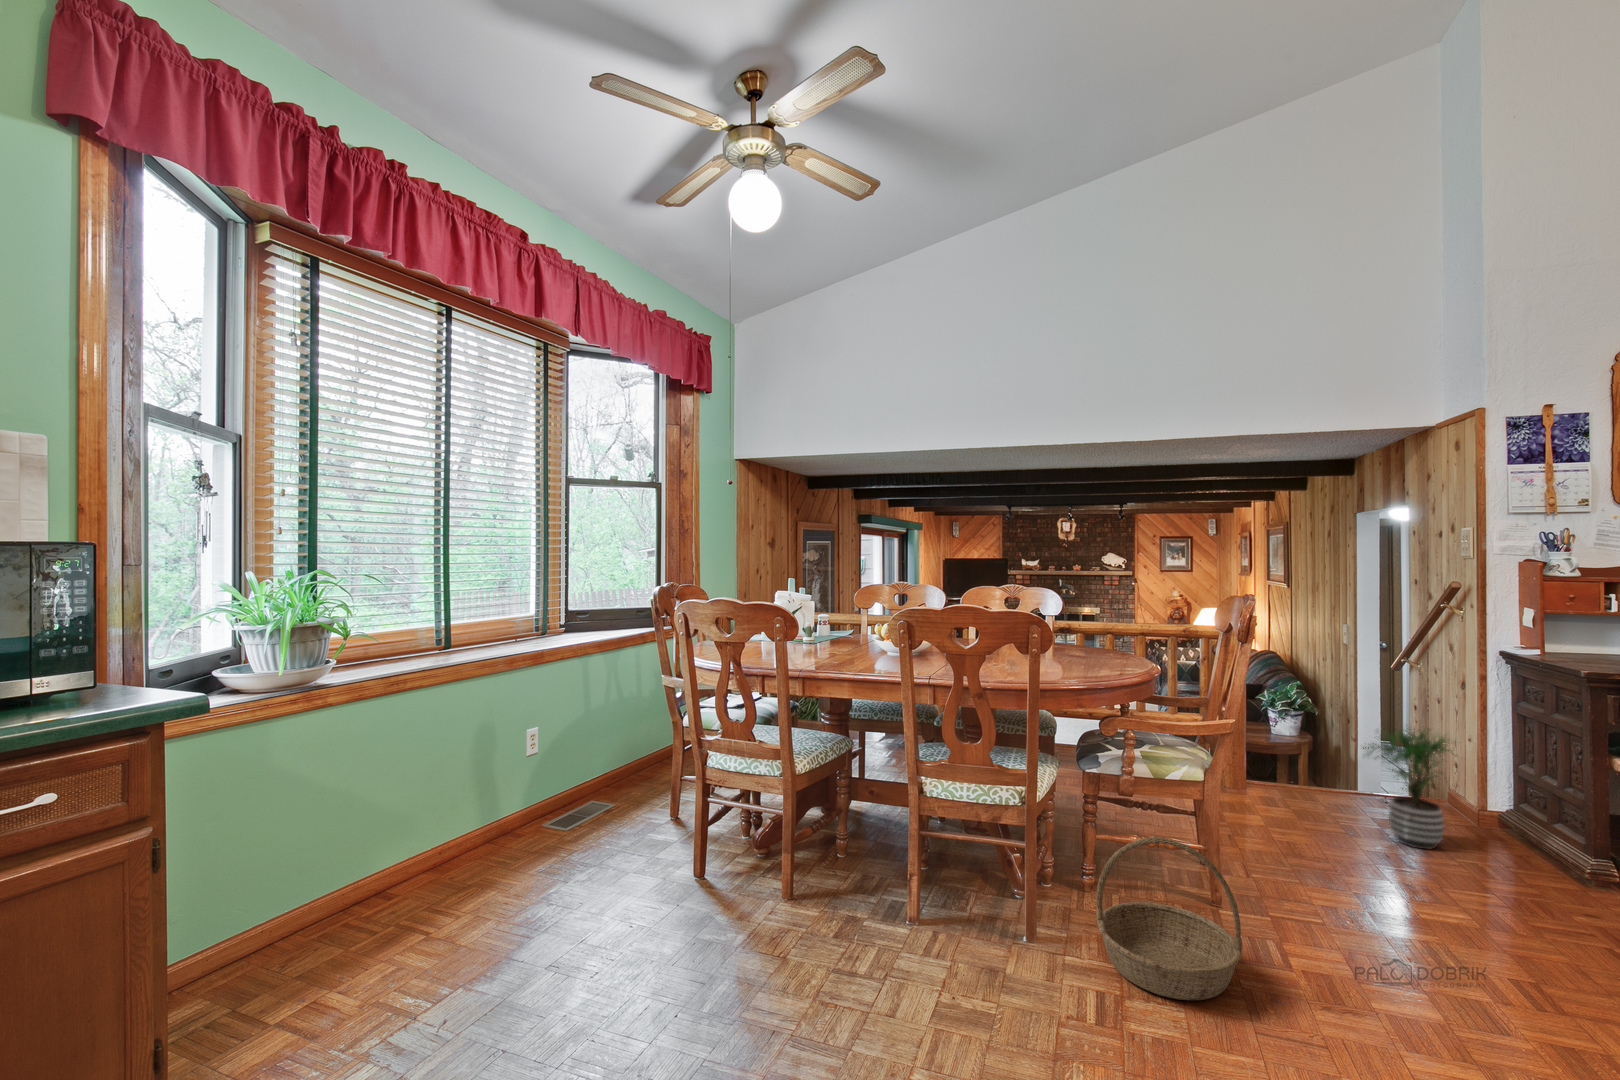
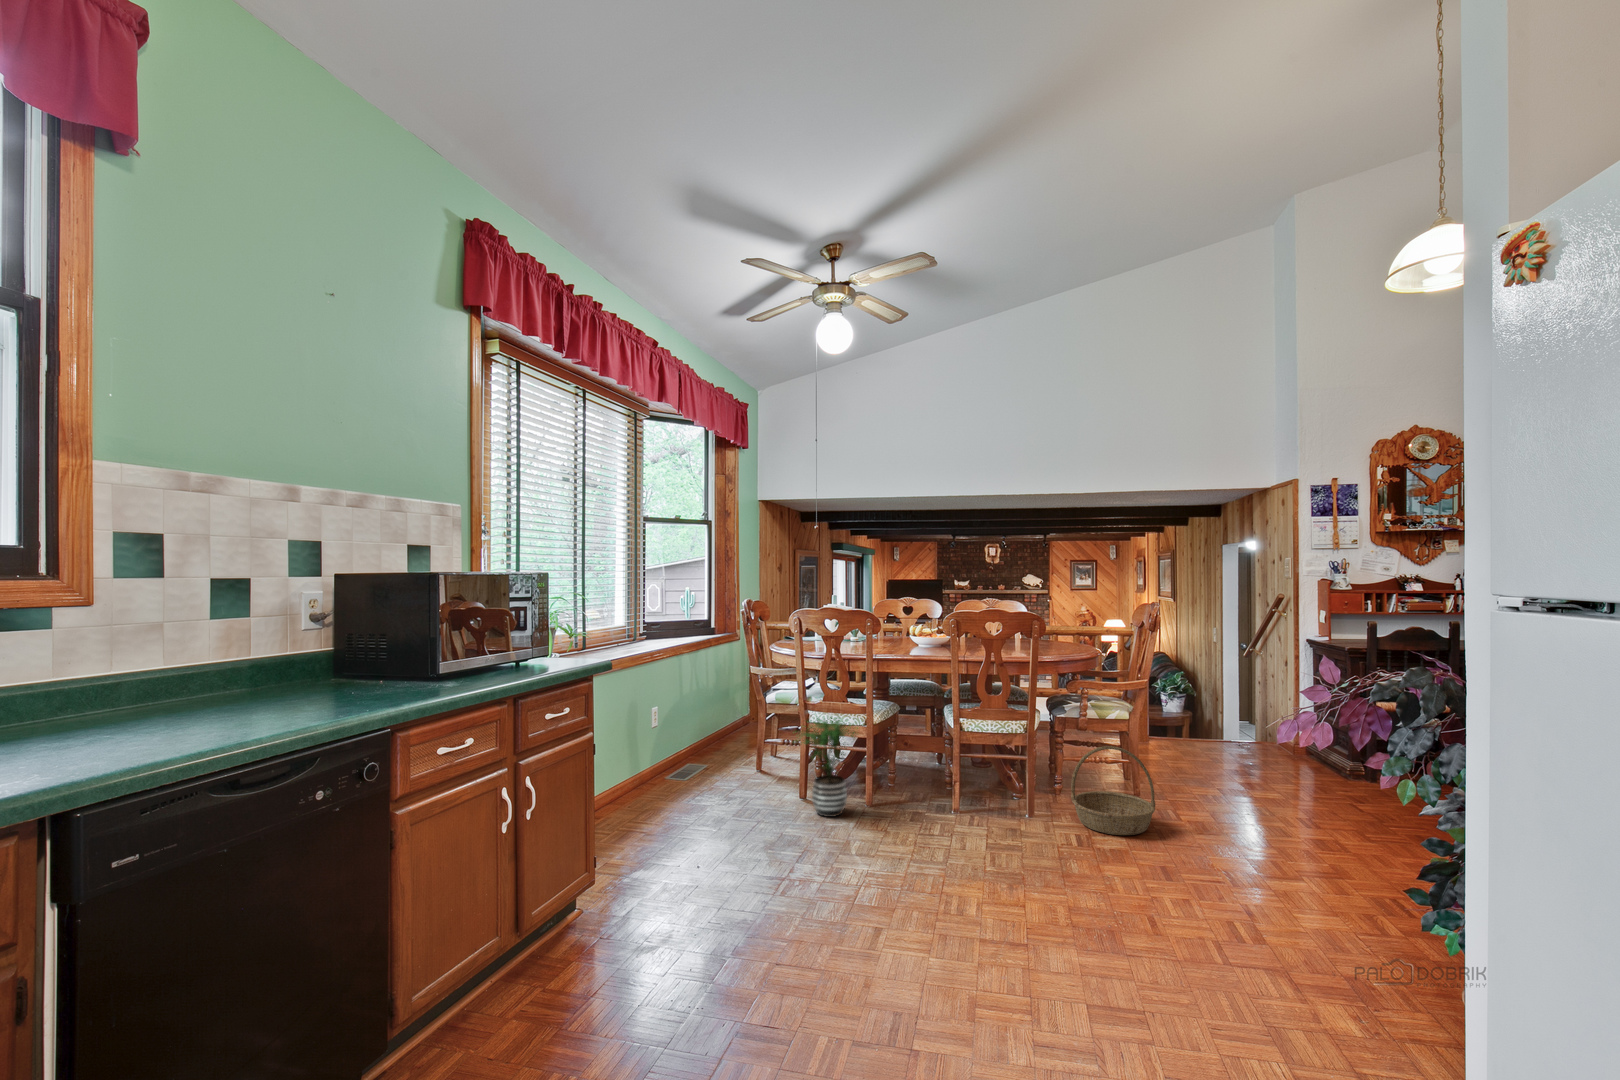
potted plant: present [1363,728,1457,850] -> present [798,717,858,817]

